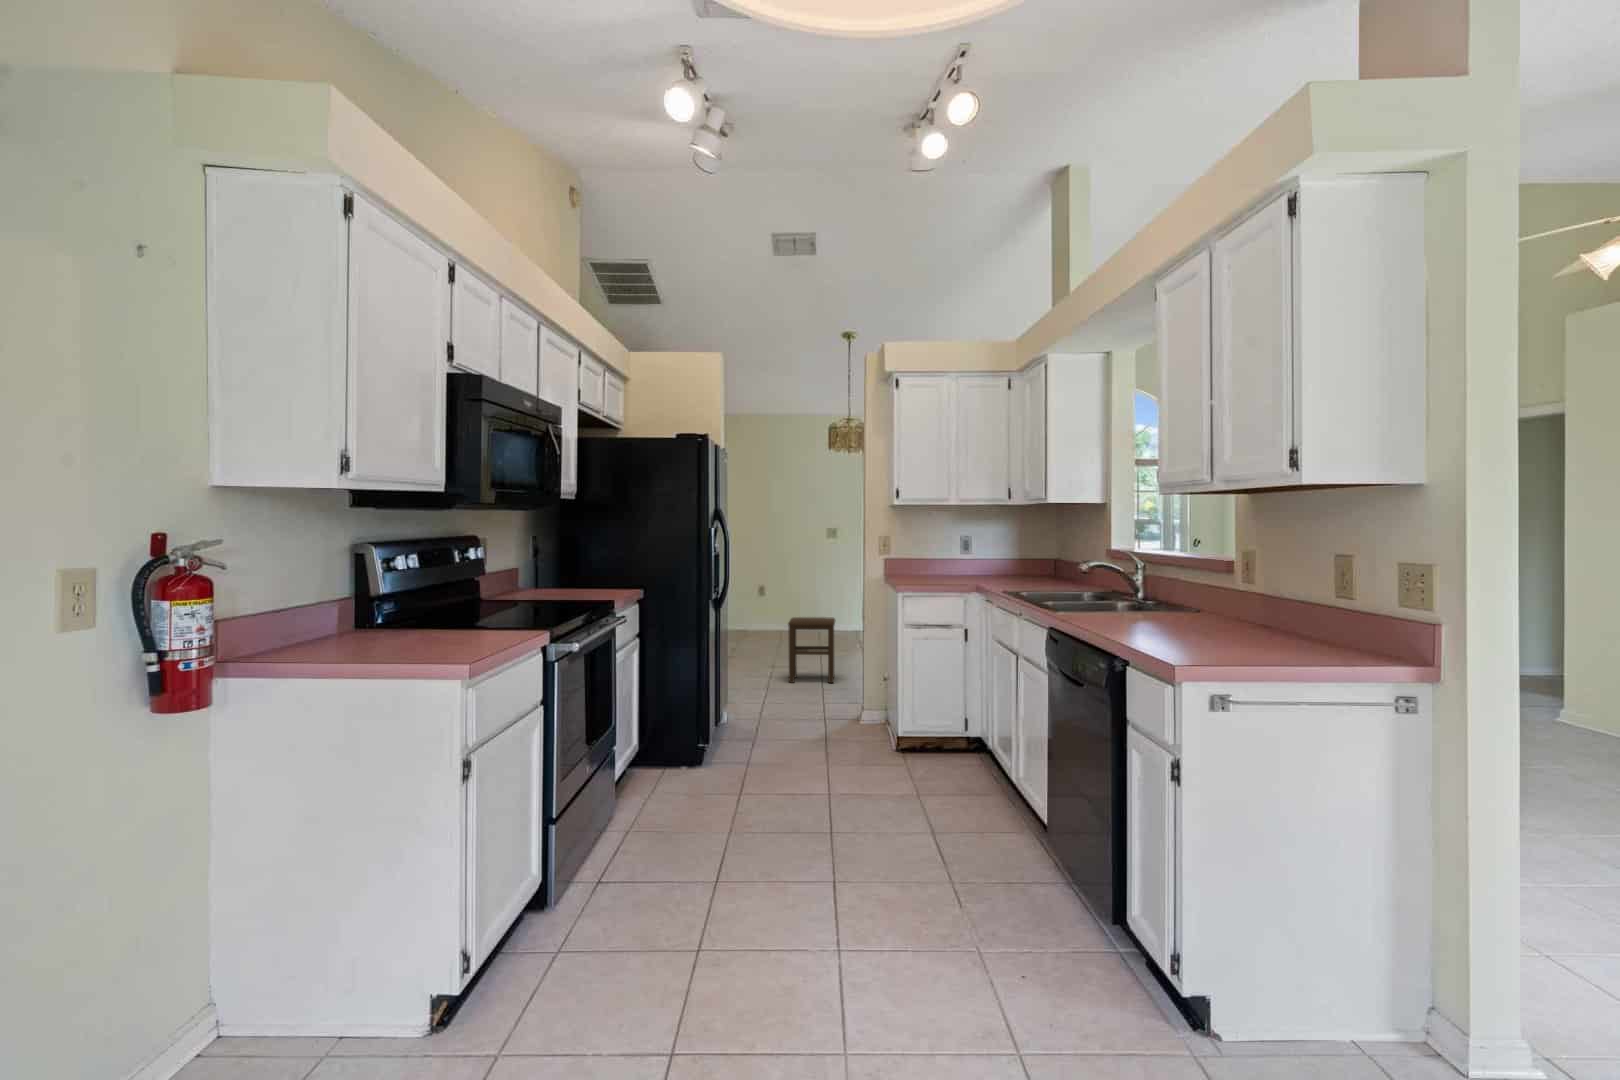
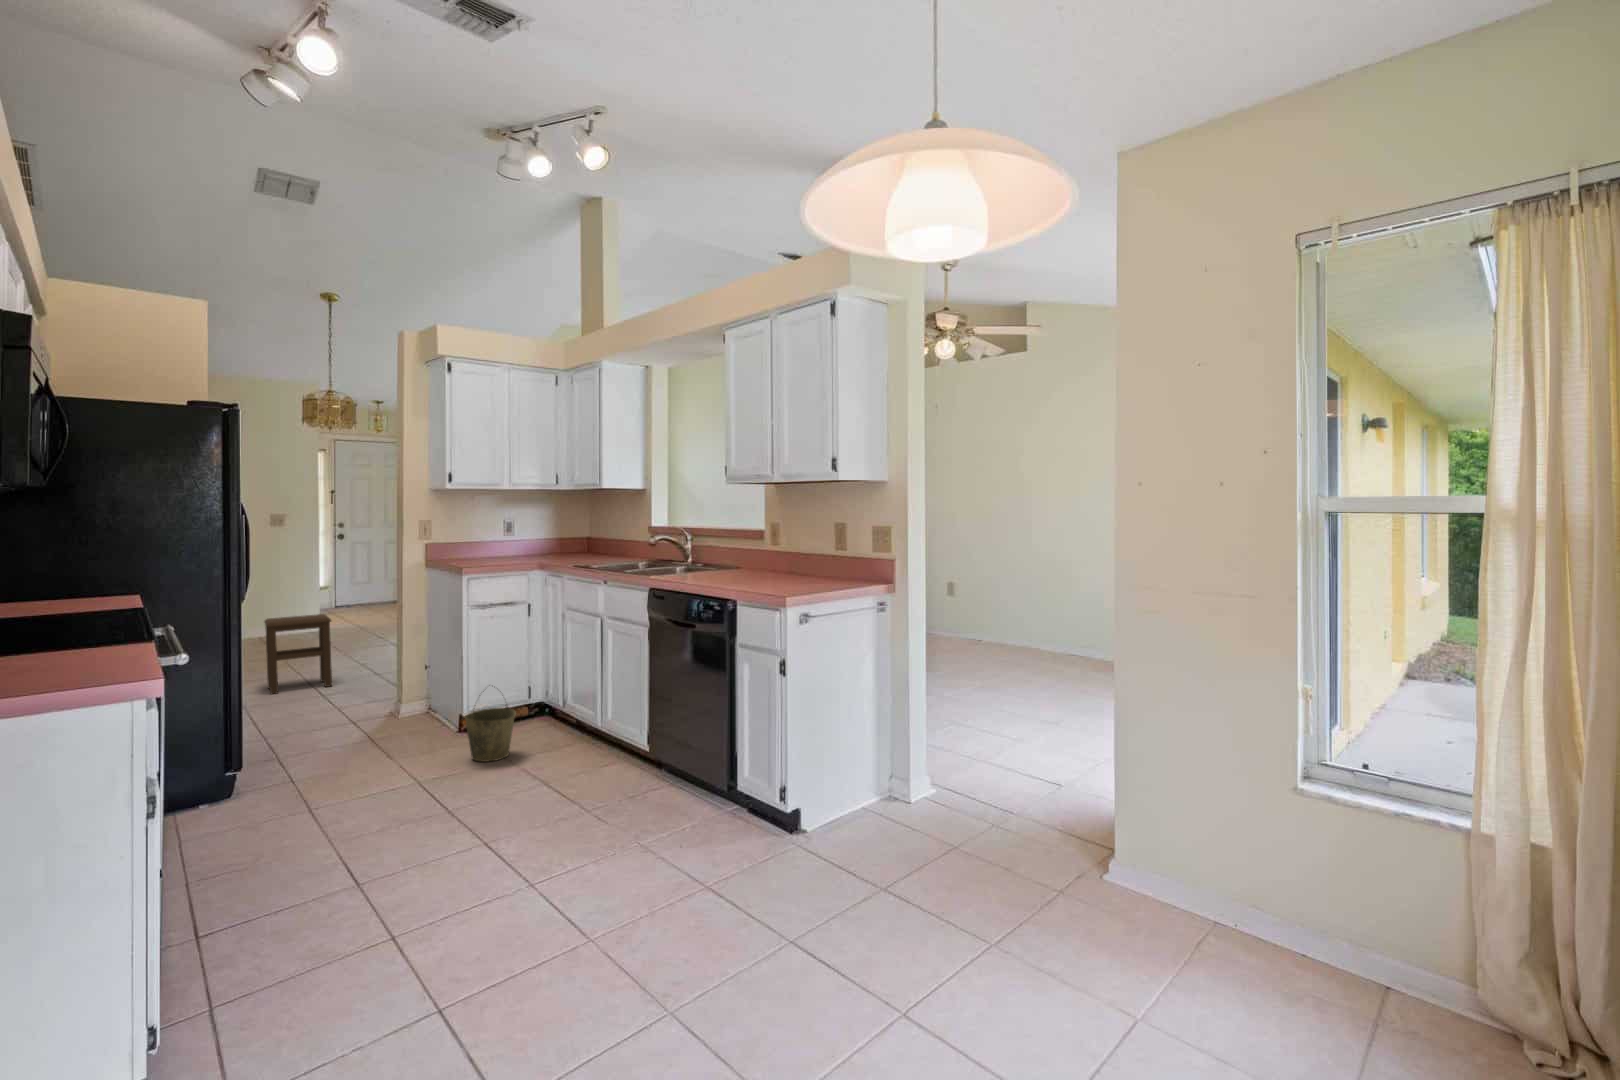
bucket: none [876,712,927,795] -> present [464,706,516,762]

